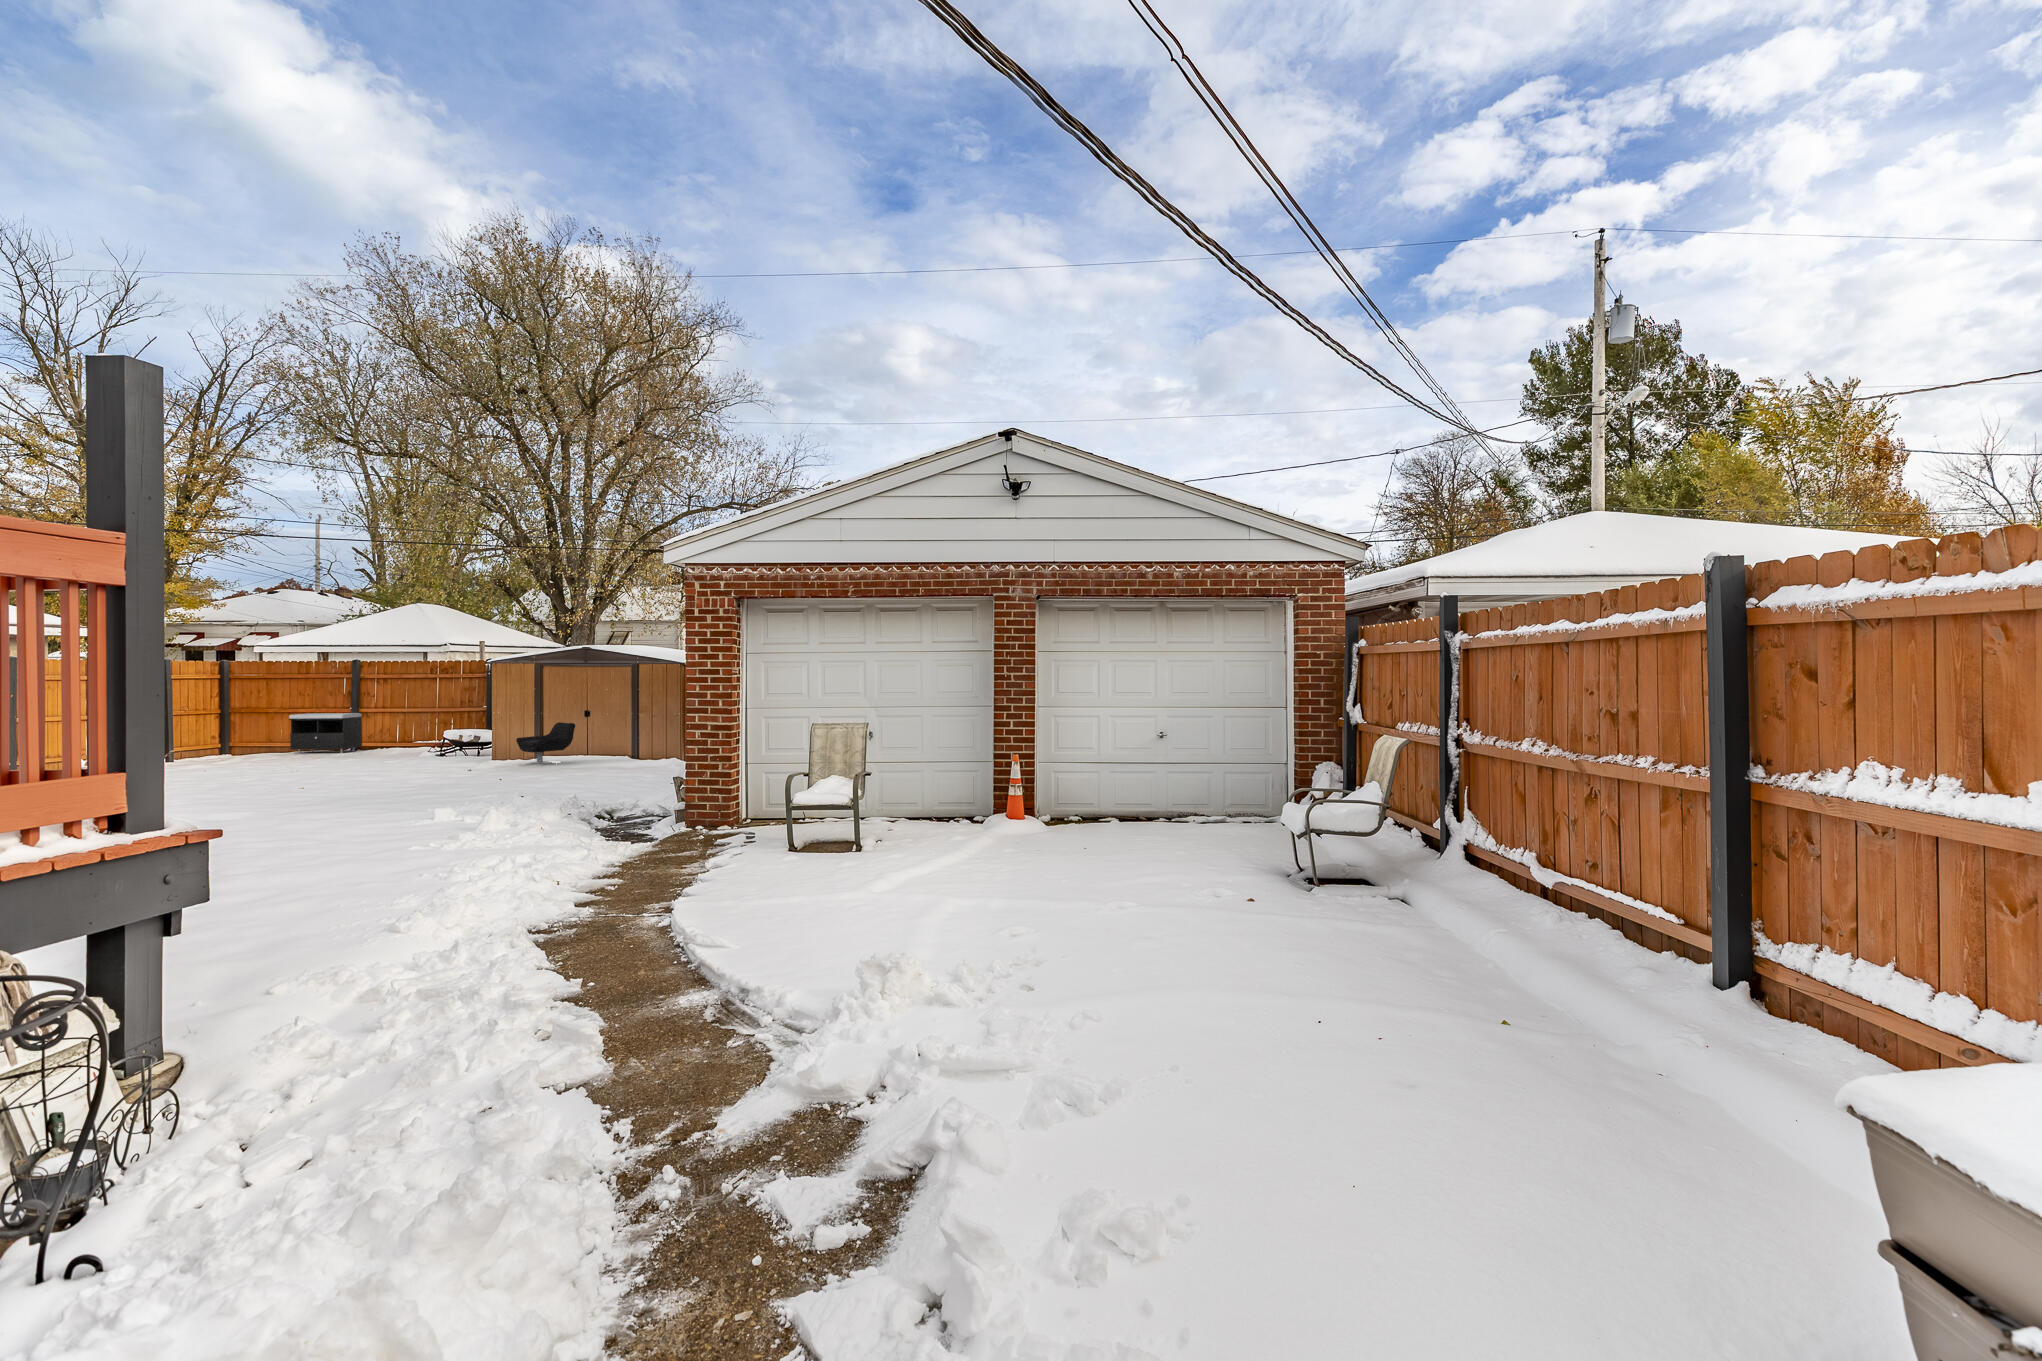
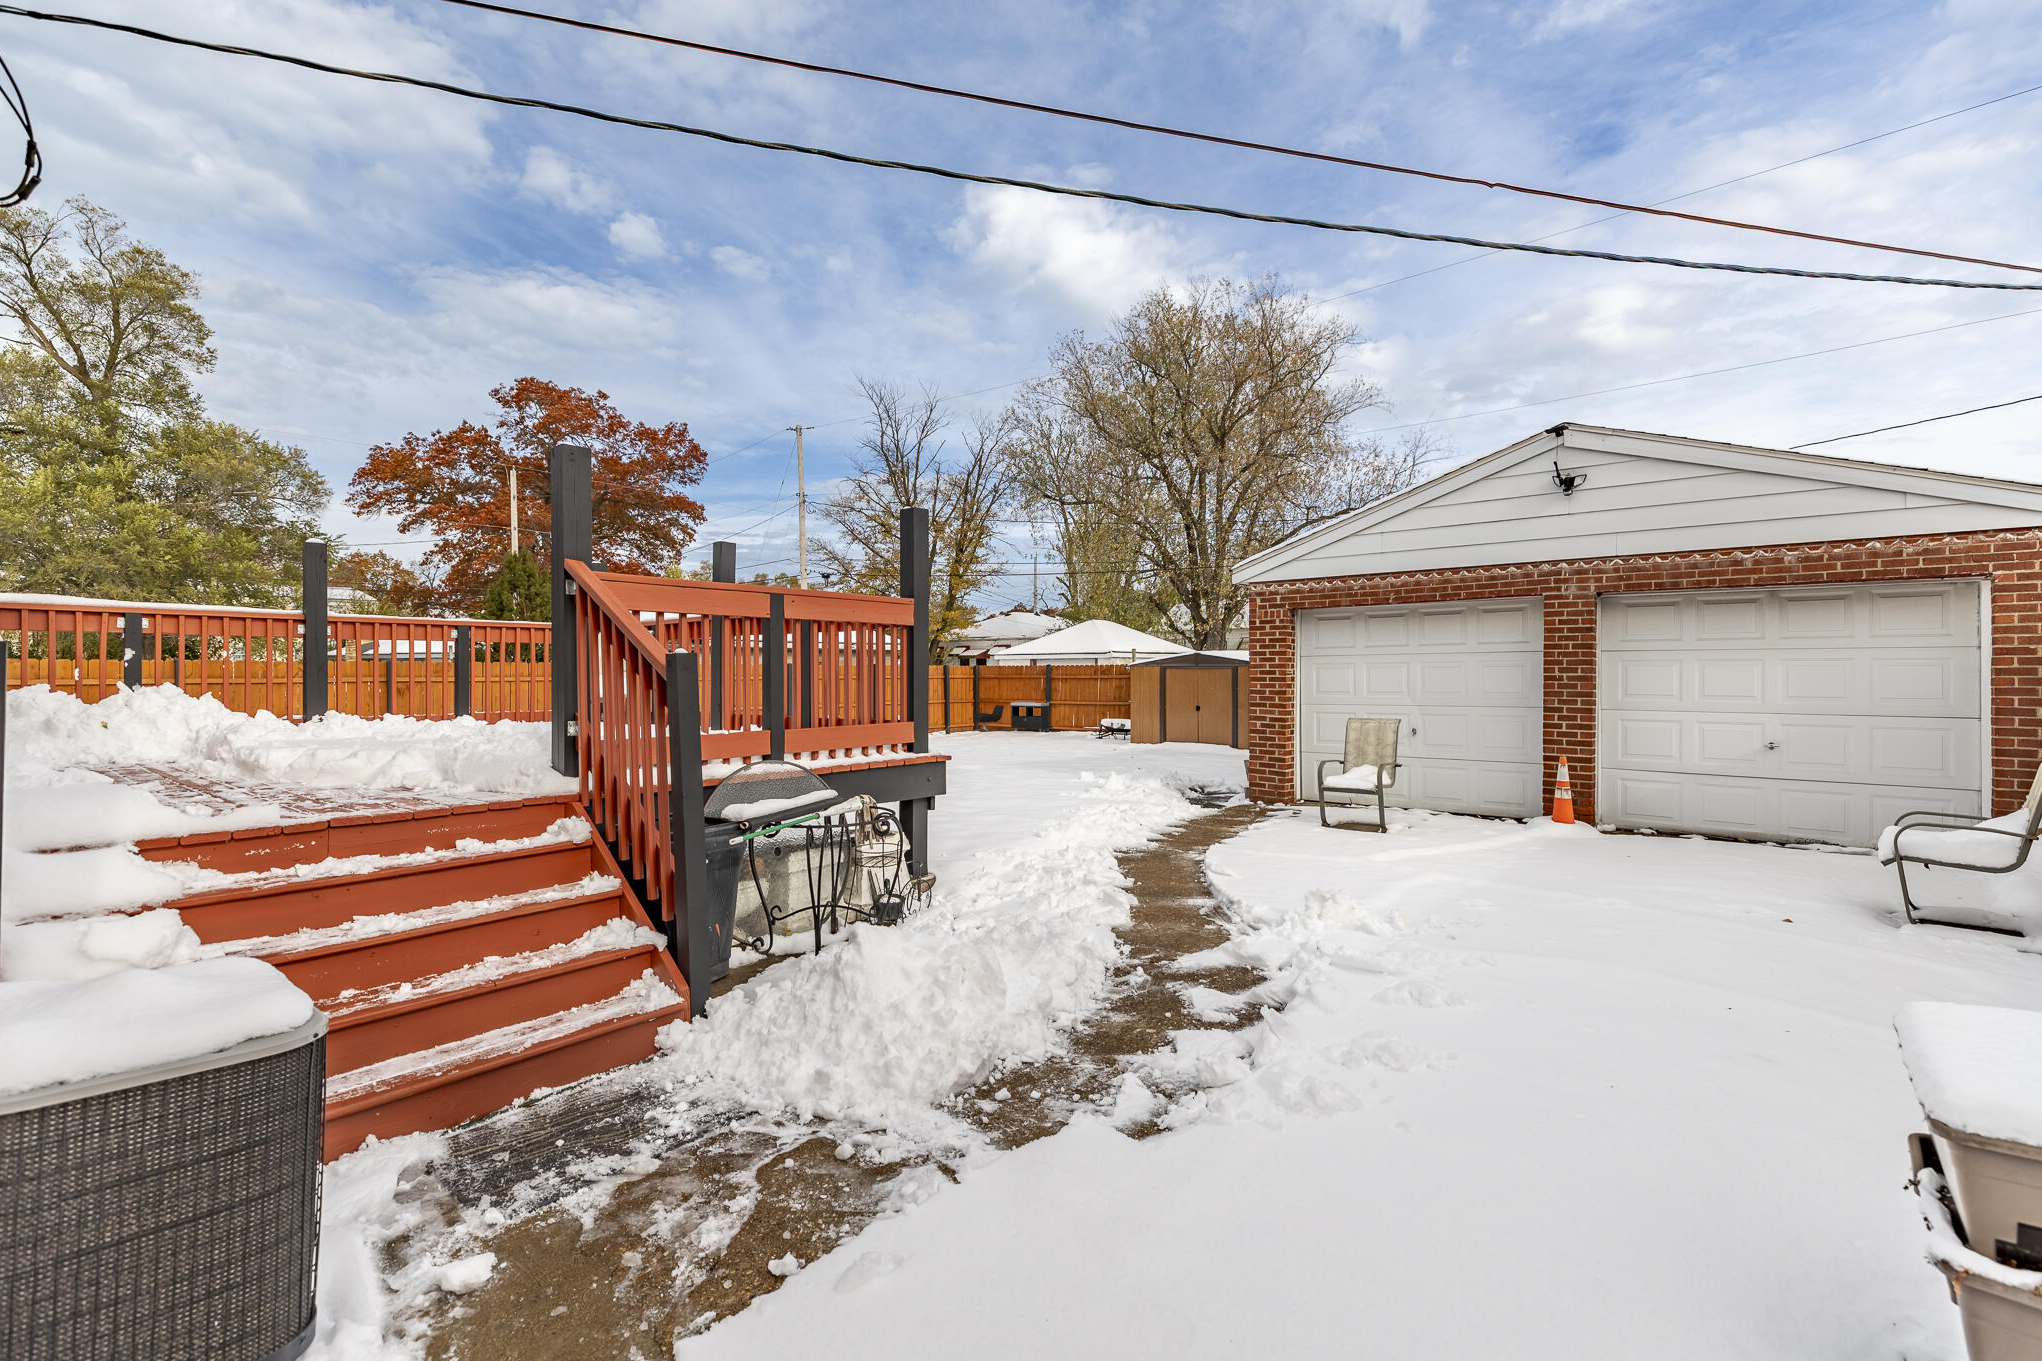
lounge chair: present [516,722,575,765] -> present [973,705,1004,731]

